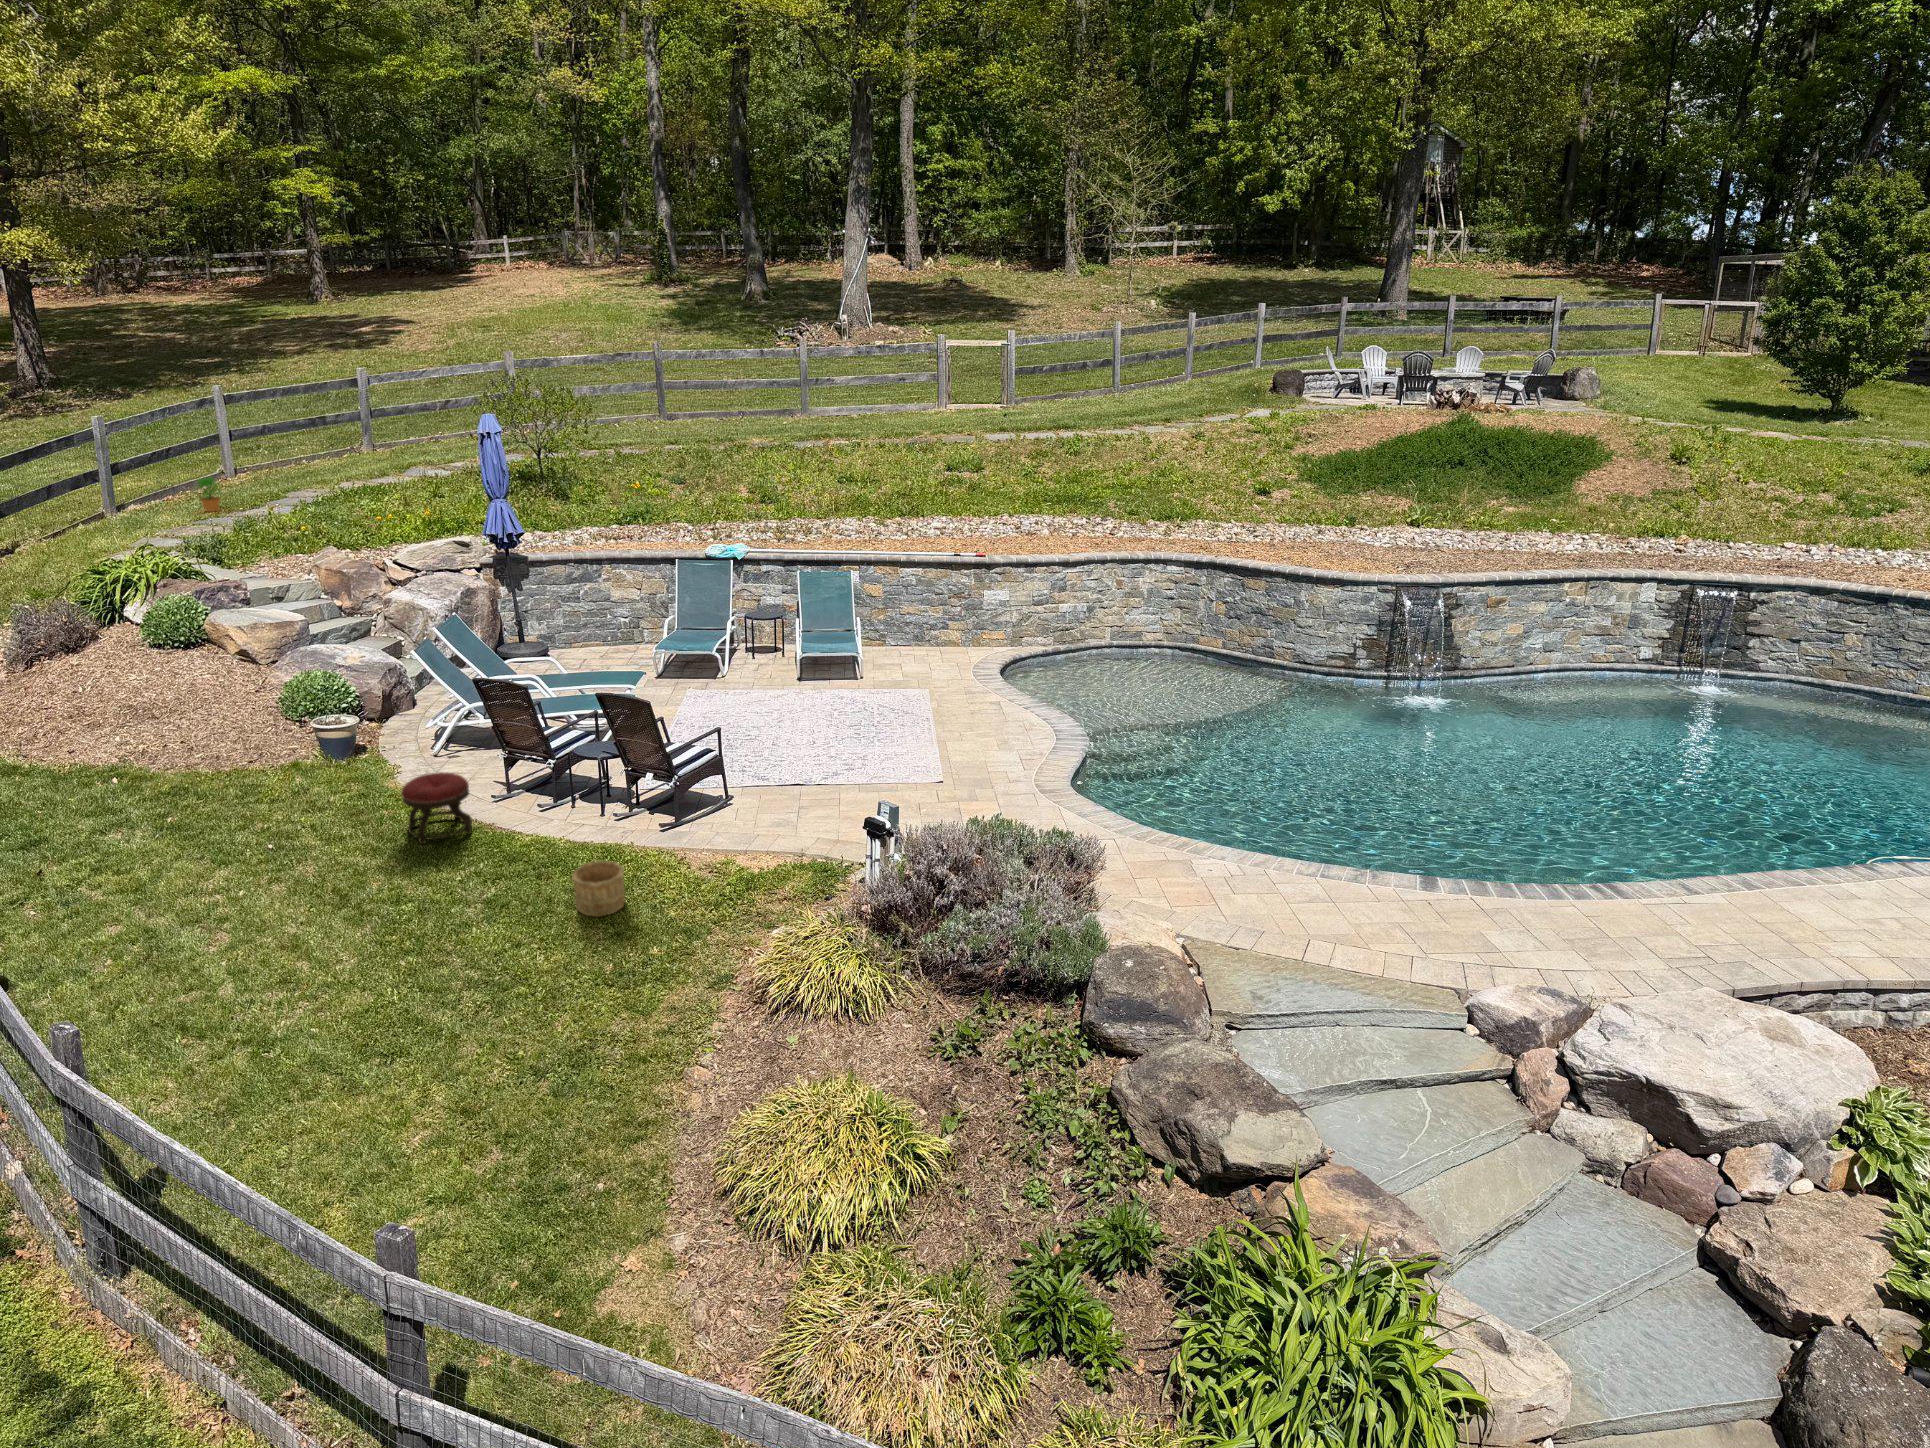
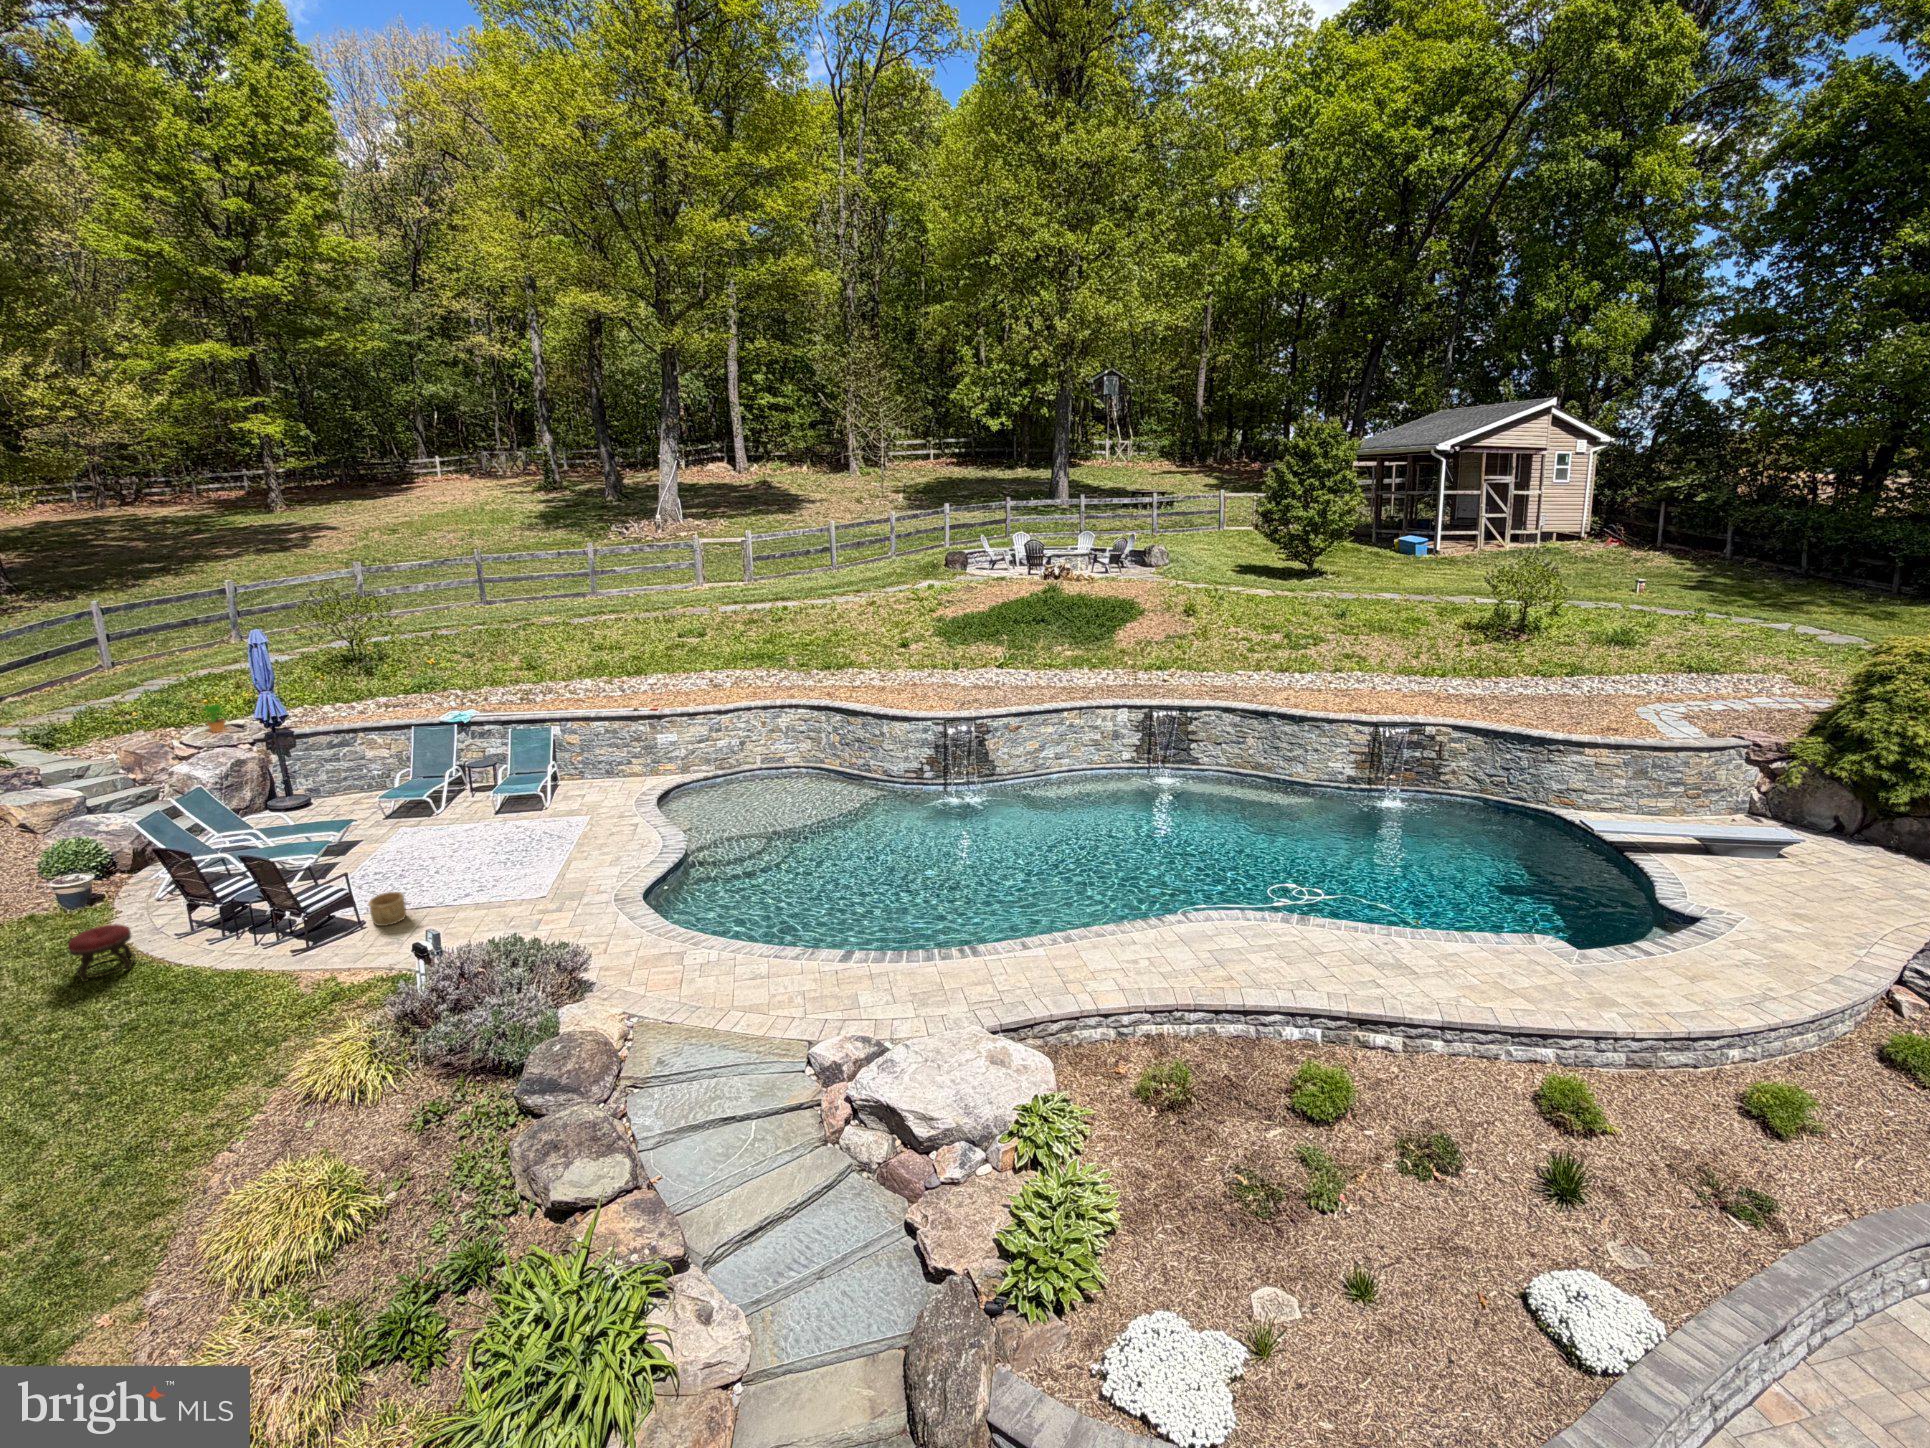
potted plant: present [195,477,222,512] -> present [204,704,226,733]
wooden bucket: present [572,861,625,917] -> present [369,892,406,926]

